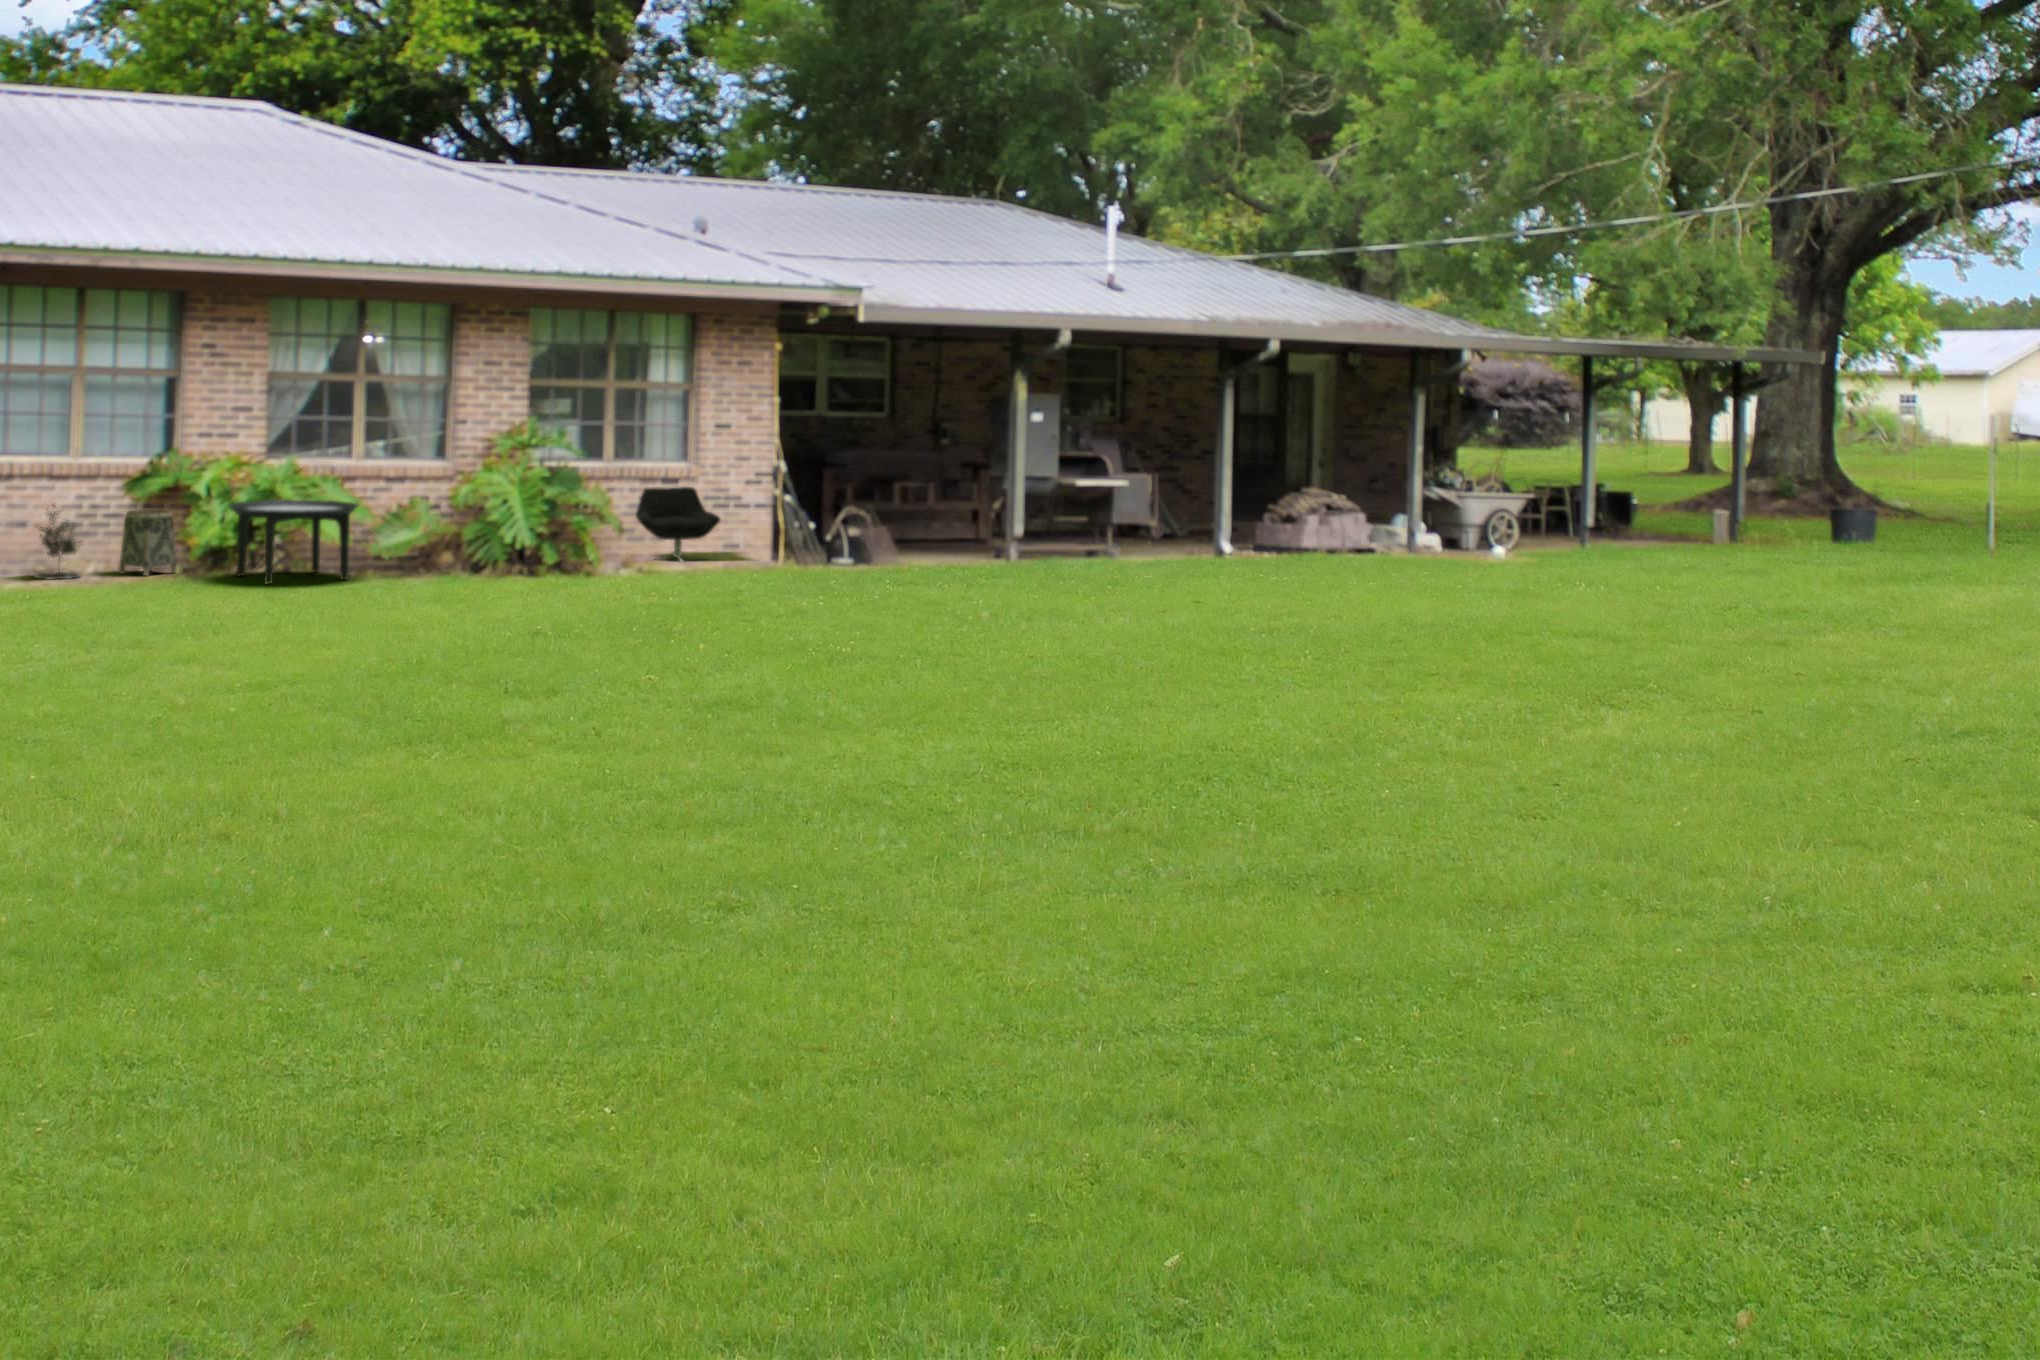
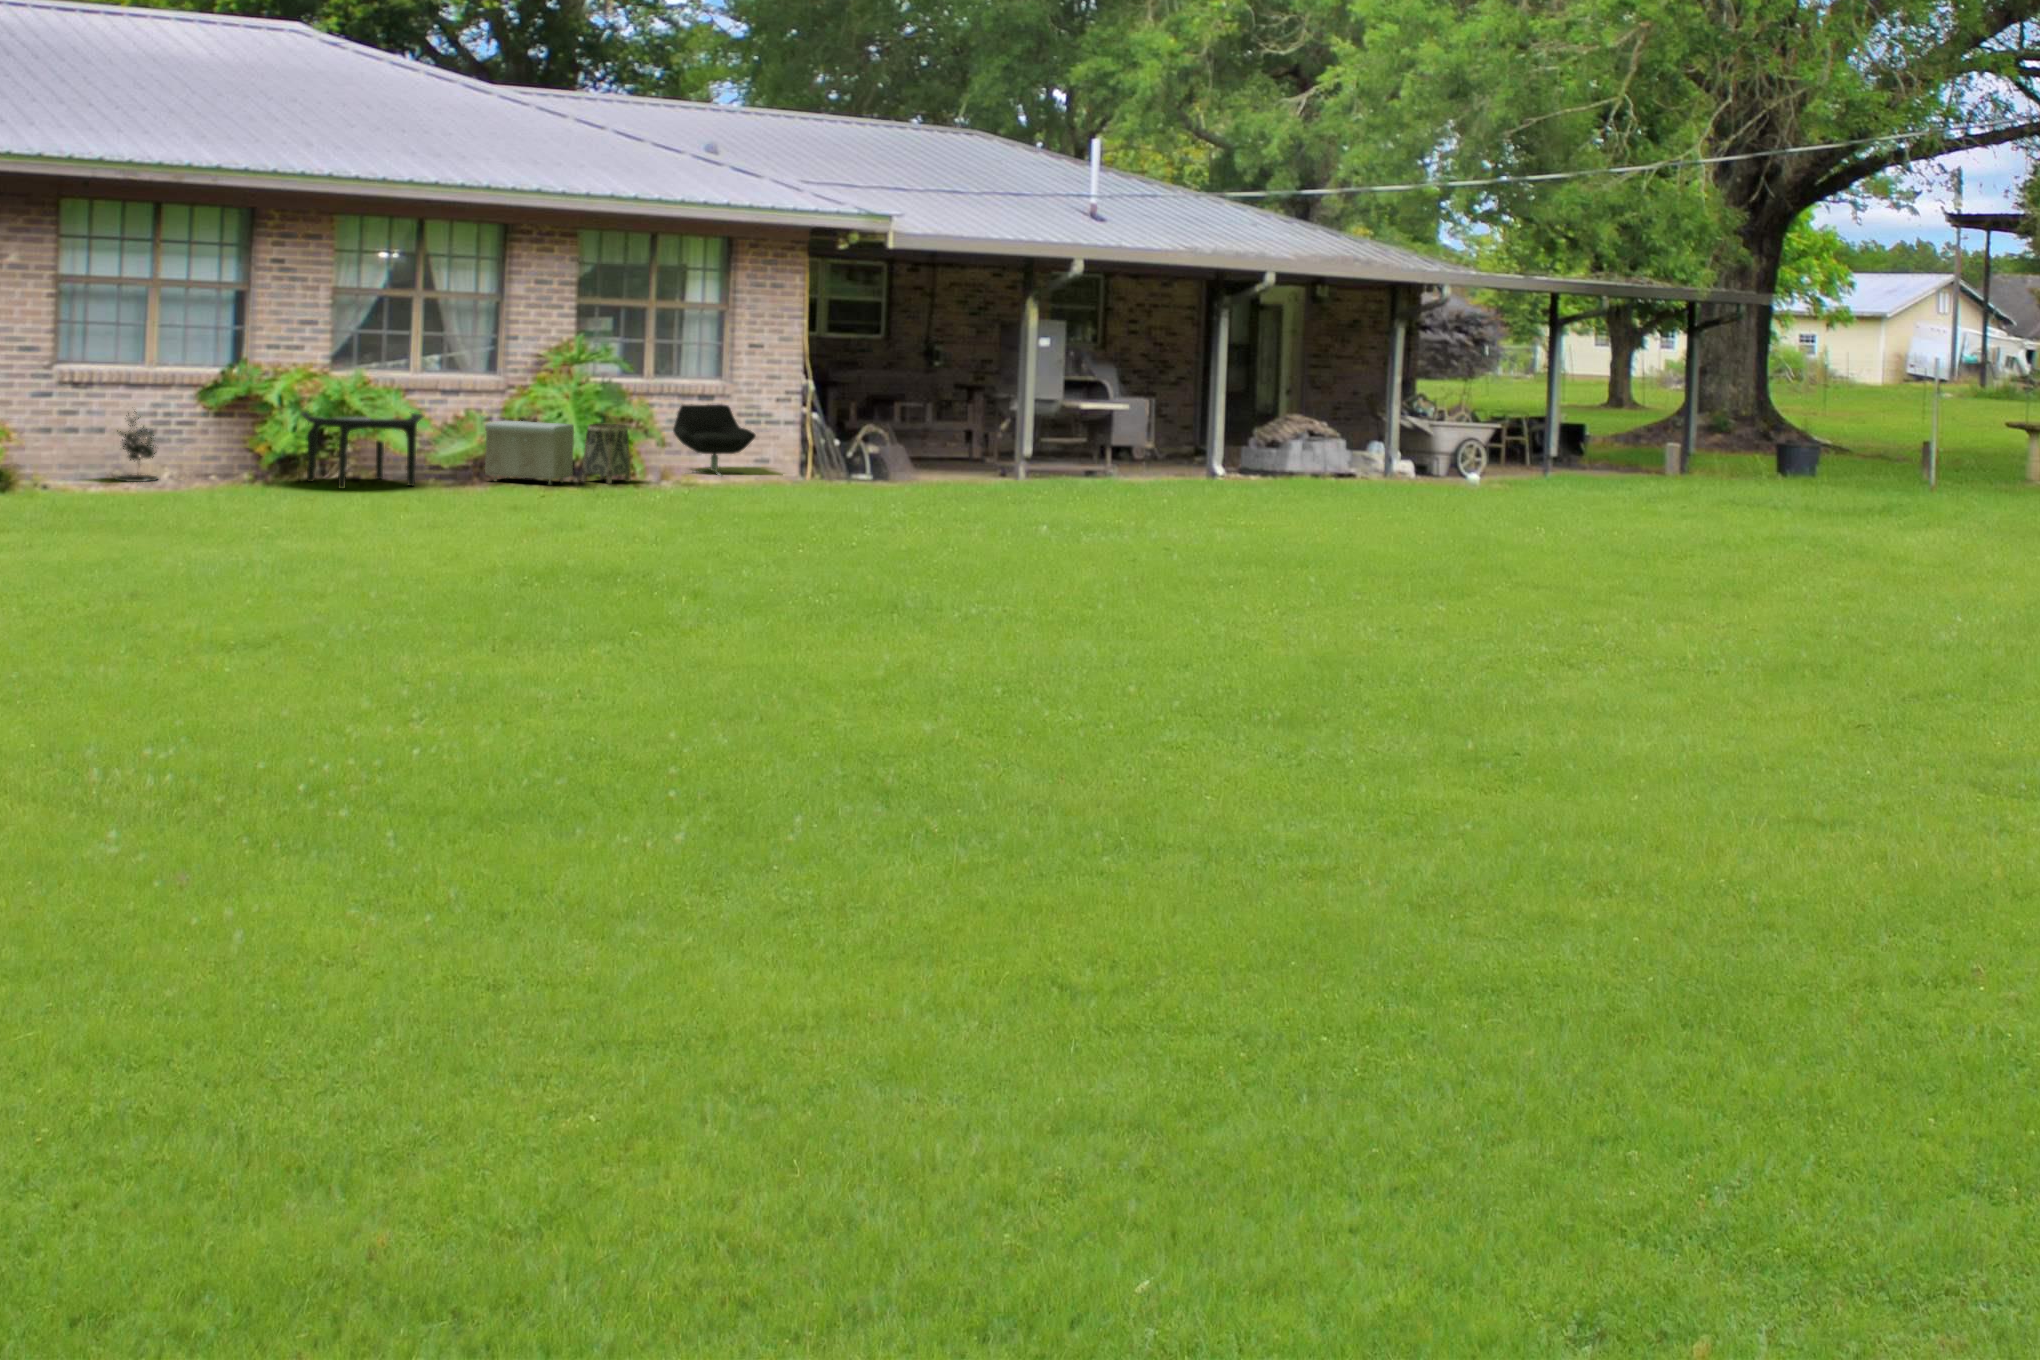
storage bench: none [427,508,521,576] -> present [485,421,574,485]
basket: present [119,509,177,576] -> present [582,424,630,484]

